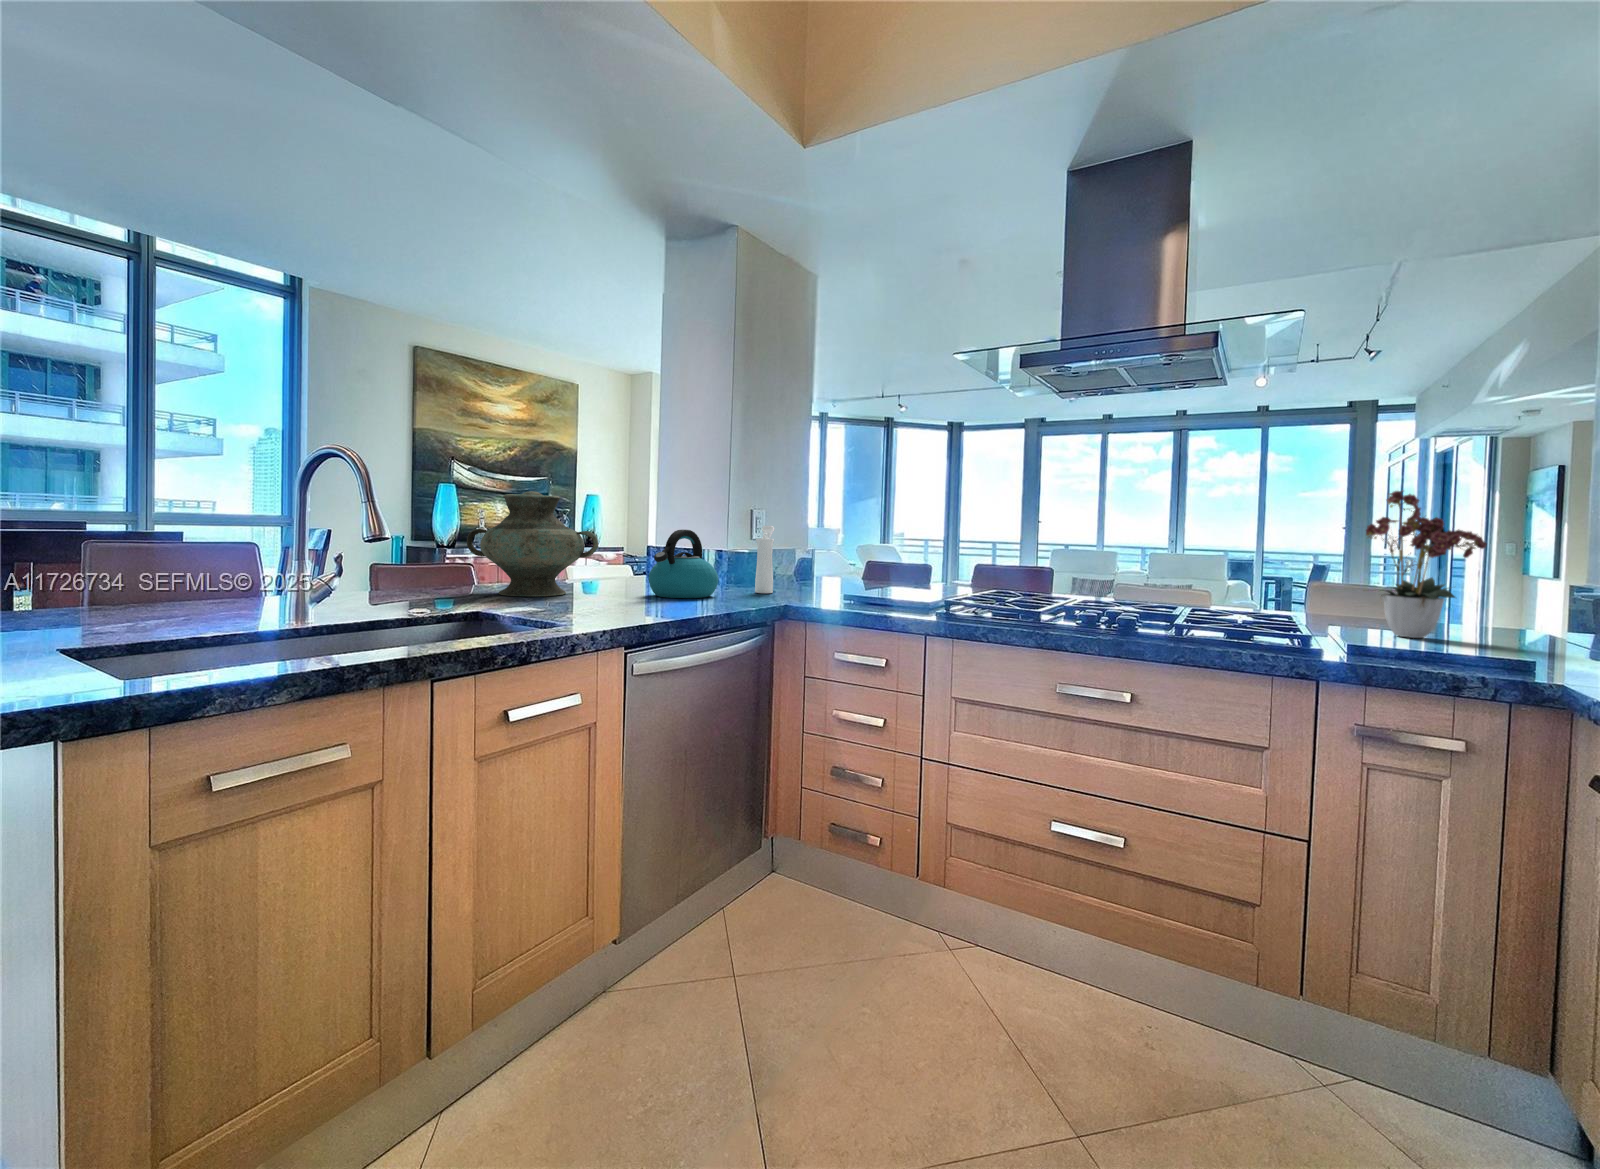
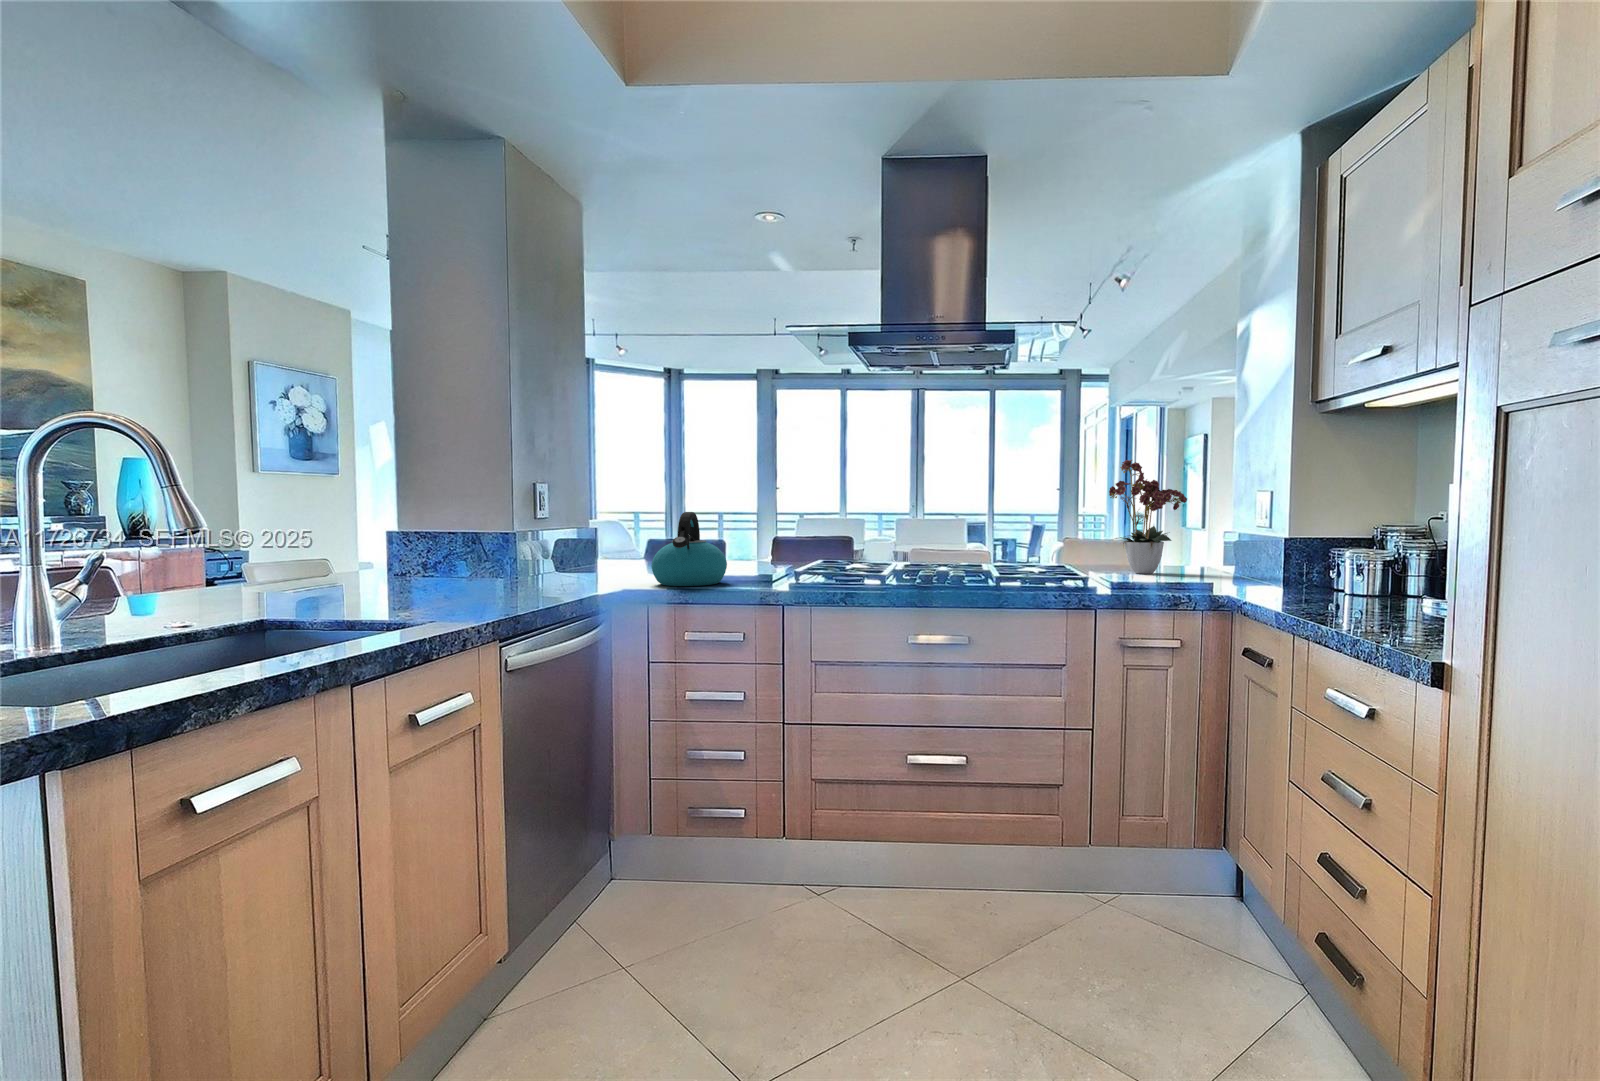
vase: present [467,491,598,597] -> none [237,478,406,601]
pepper mill: present [755,526,775,593] -> none [576,507,597,579]
kettle: present [649,530,718,598] -> present [651,512,727,586]

